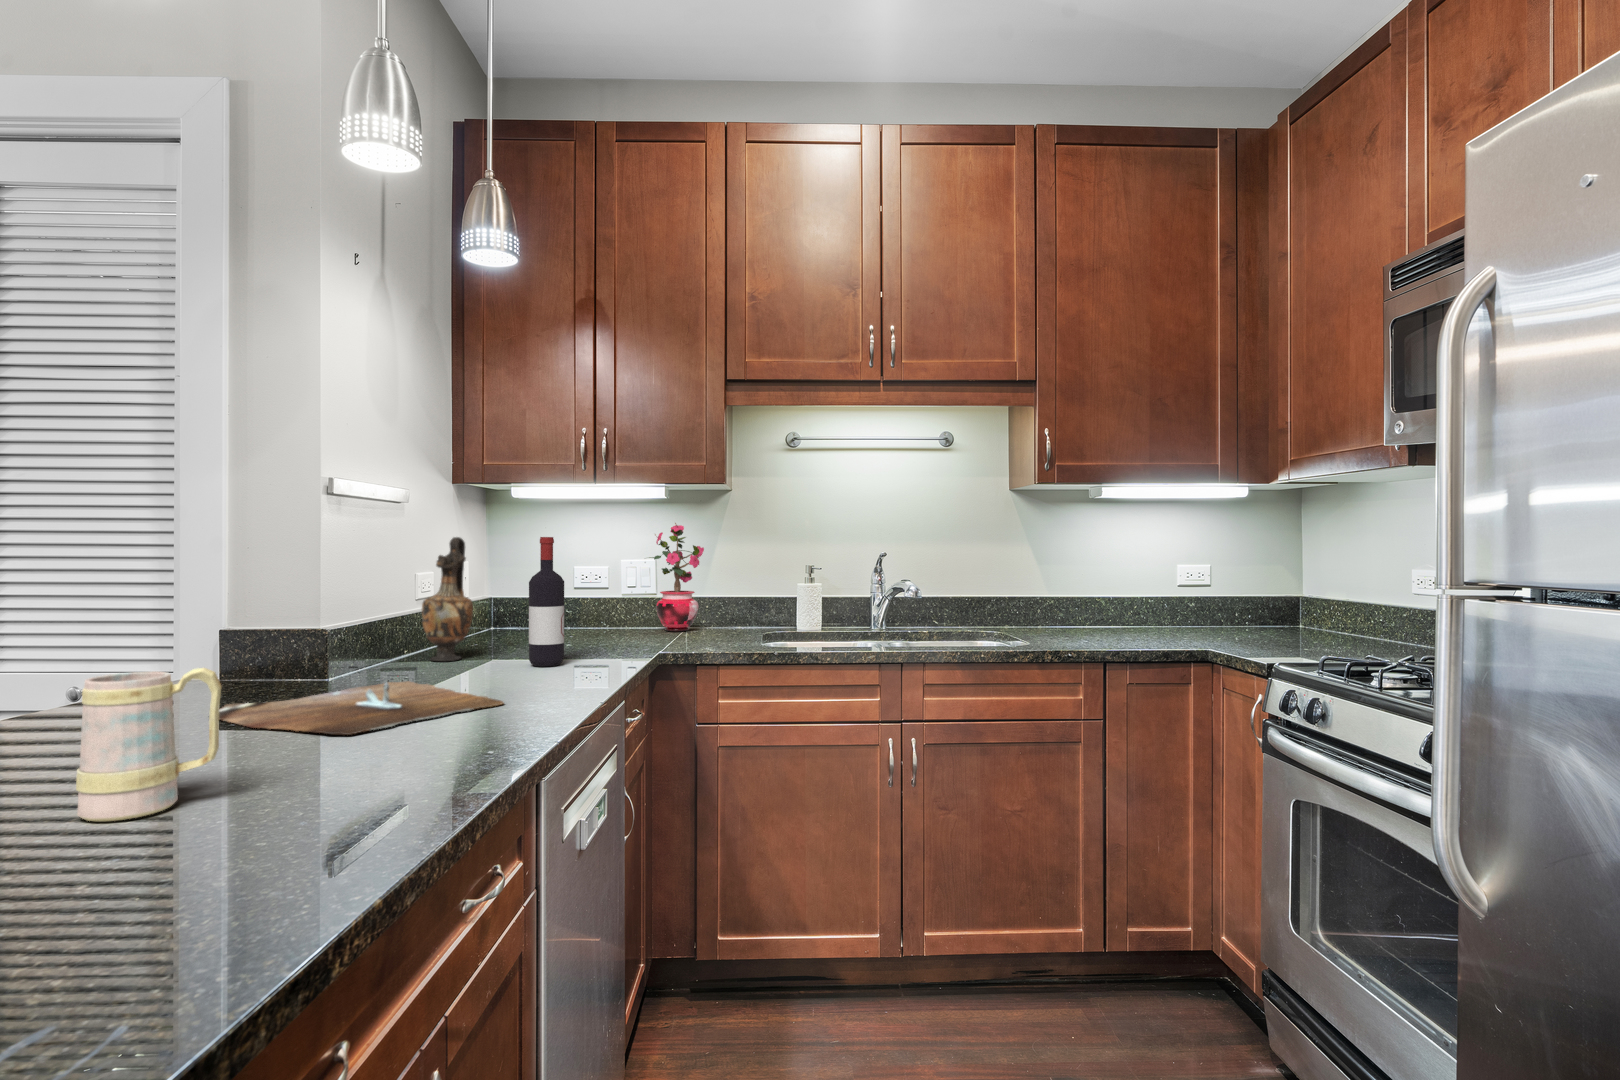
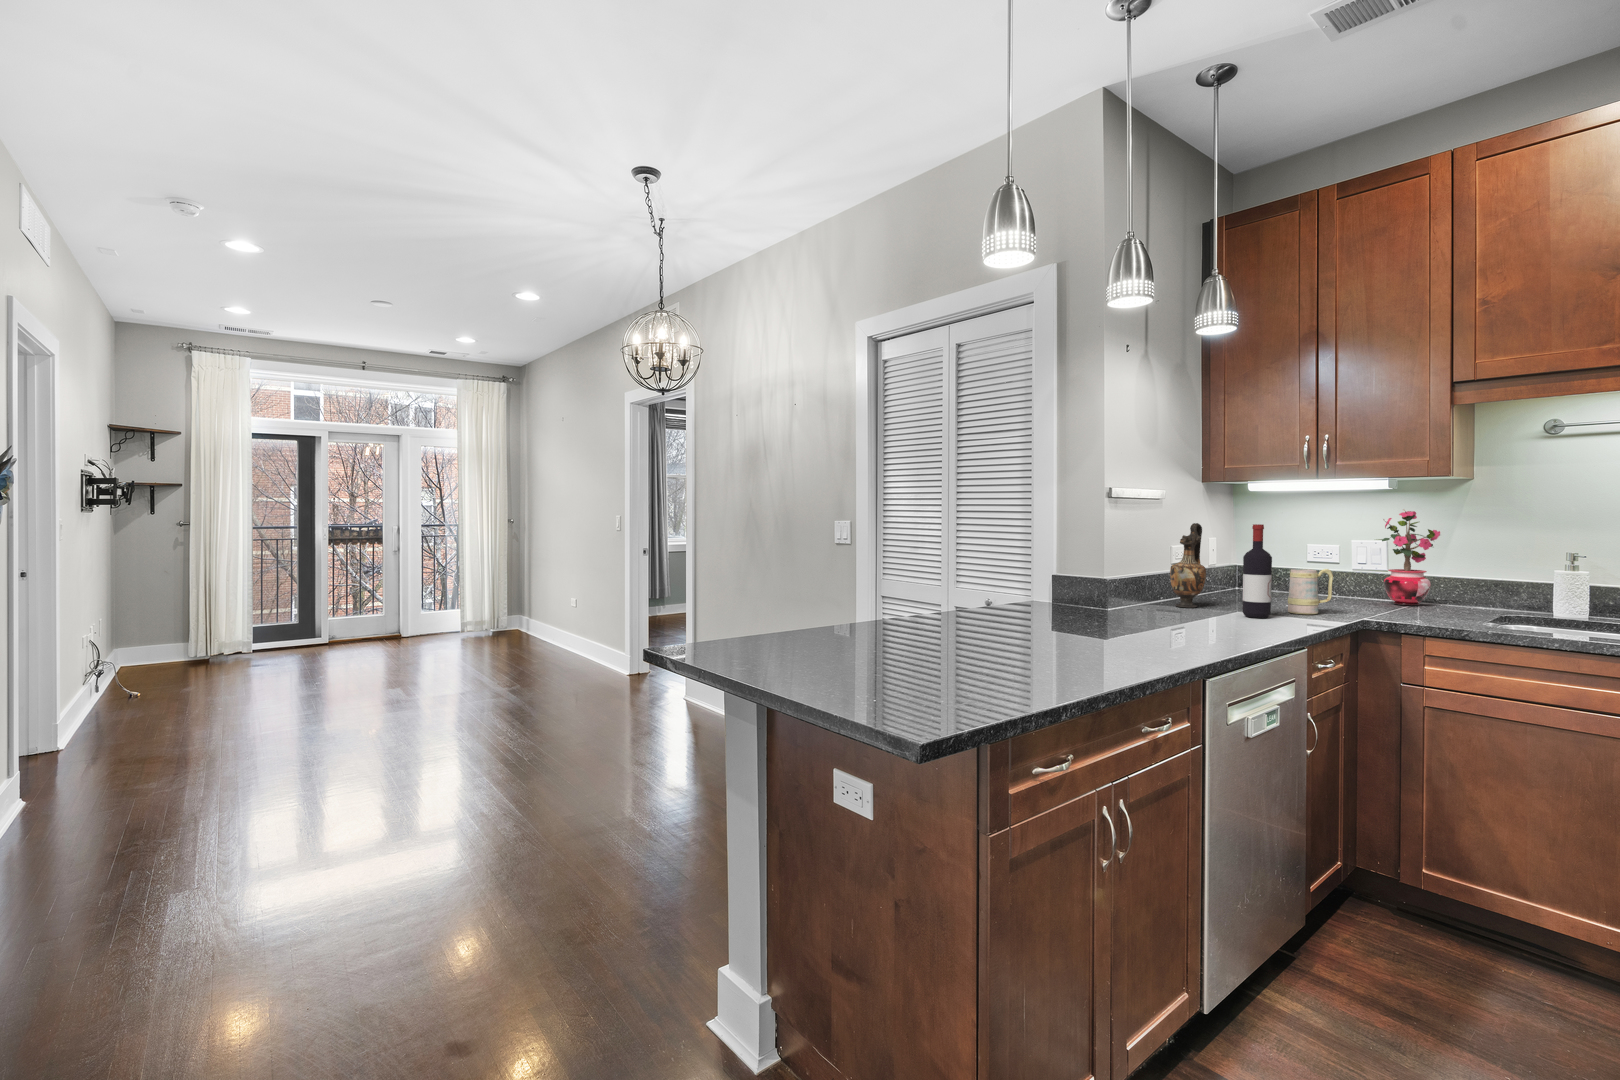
mug: present [76,668,221,821] -> present [1288,569,1333,614]
cutting board: present [219,681,504,735] -> none [1045,612,1206,636]

